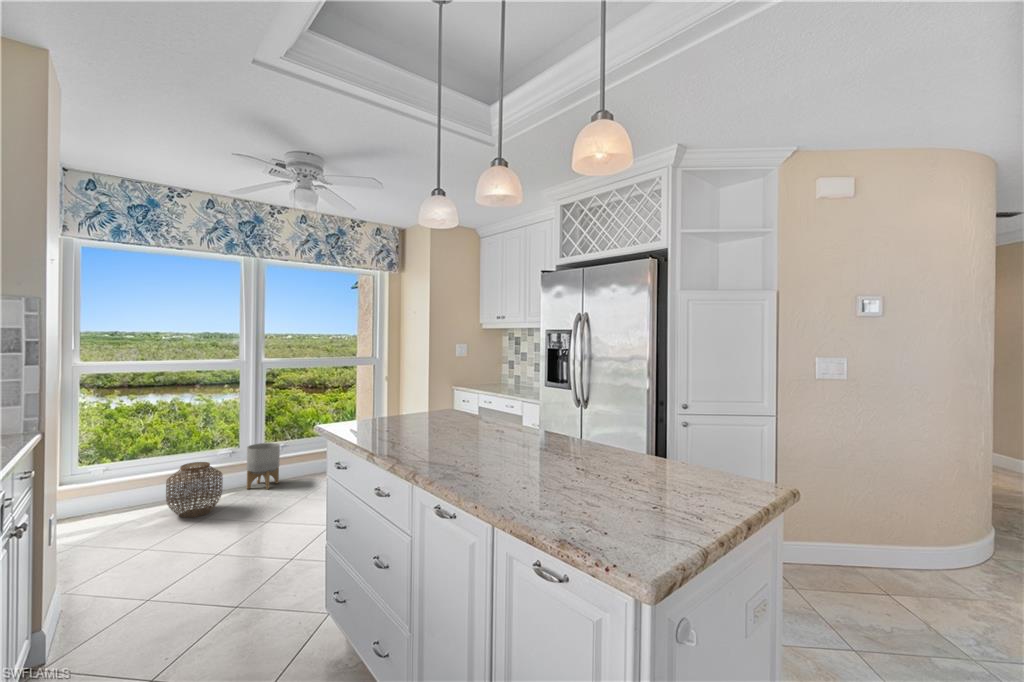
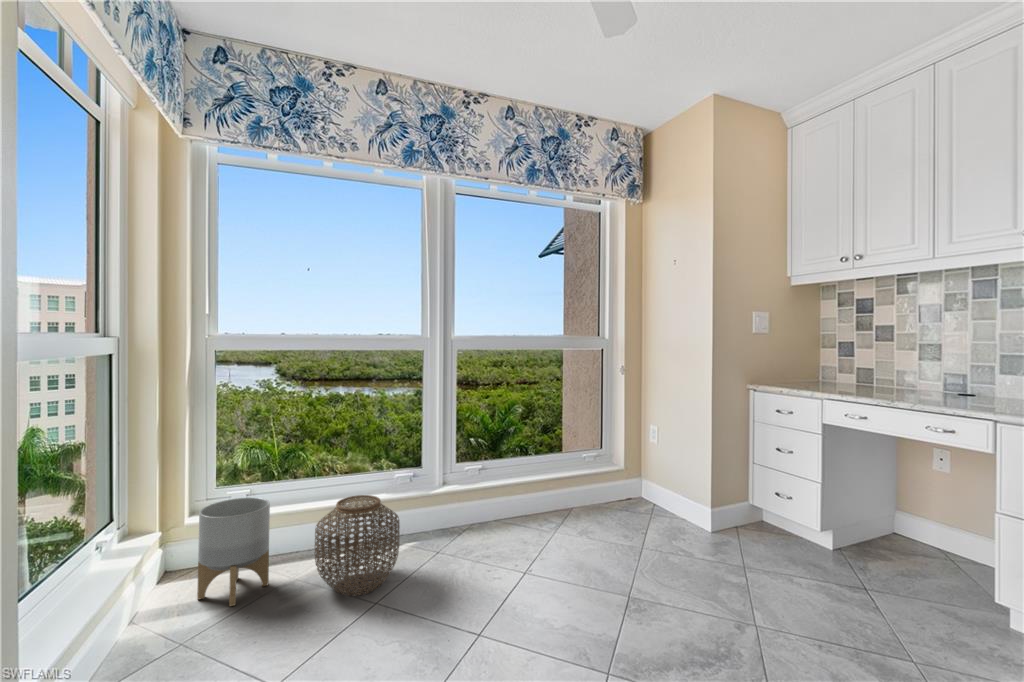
planter: present [247,443,280,489] -> present [197,497,270,606]

